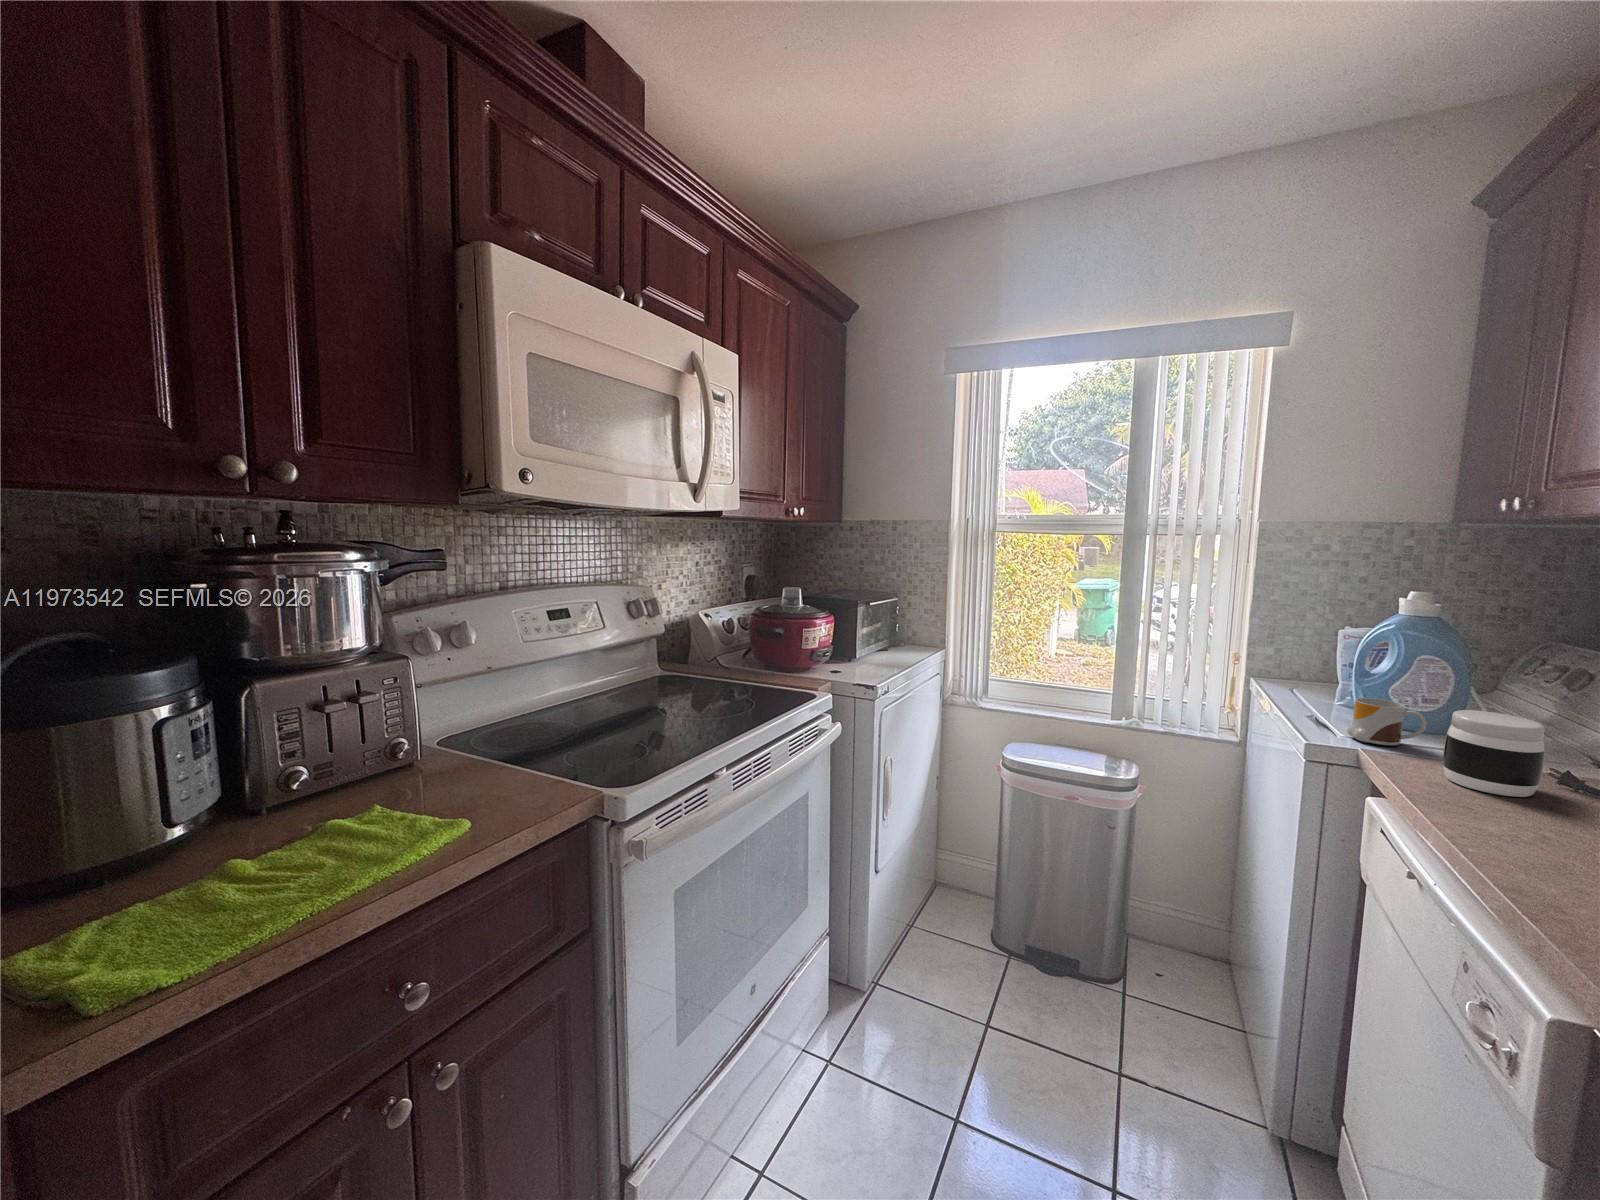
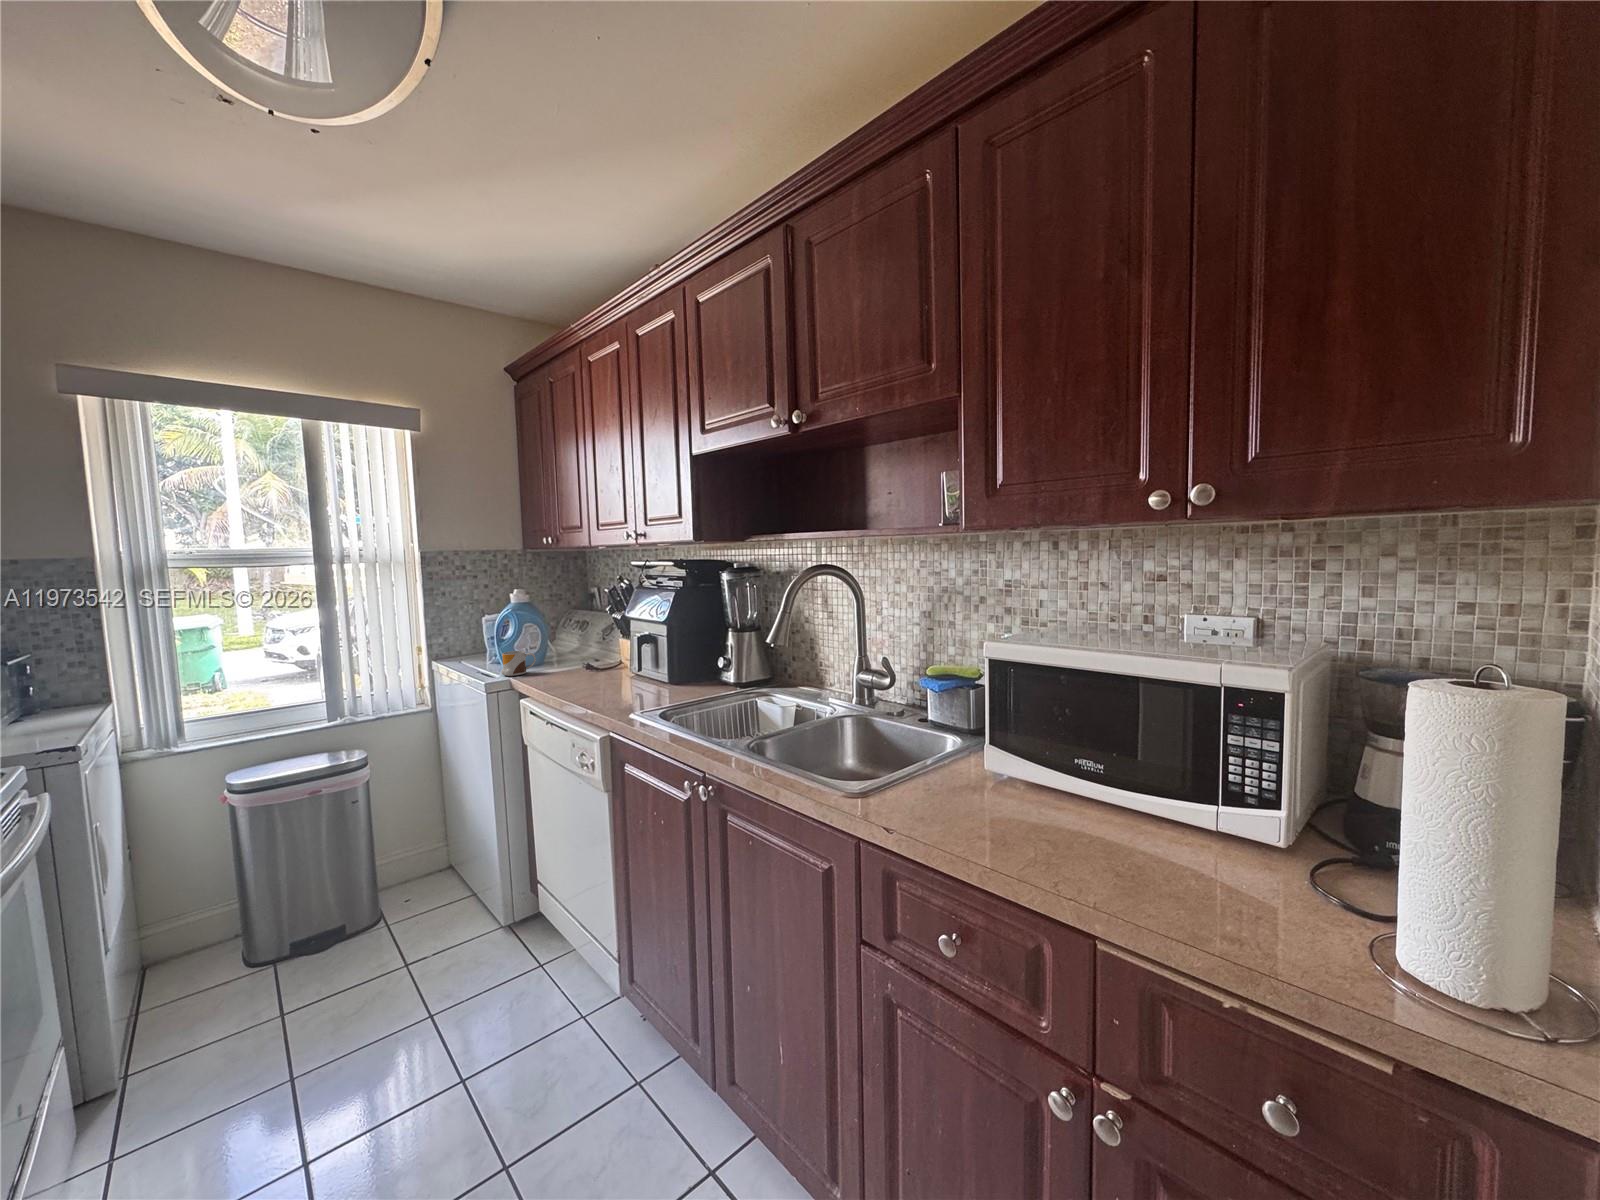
jar: present [1443,710,1545,797] -> none [546,643,581,681]

